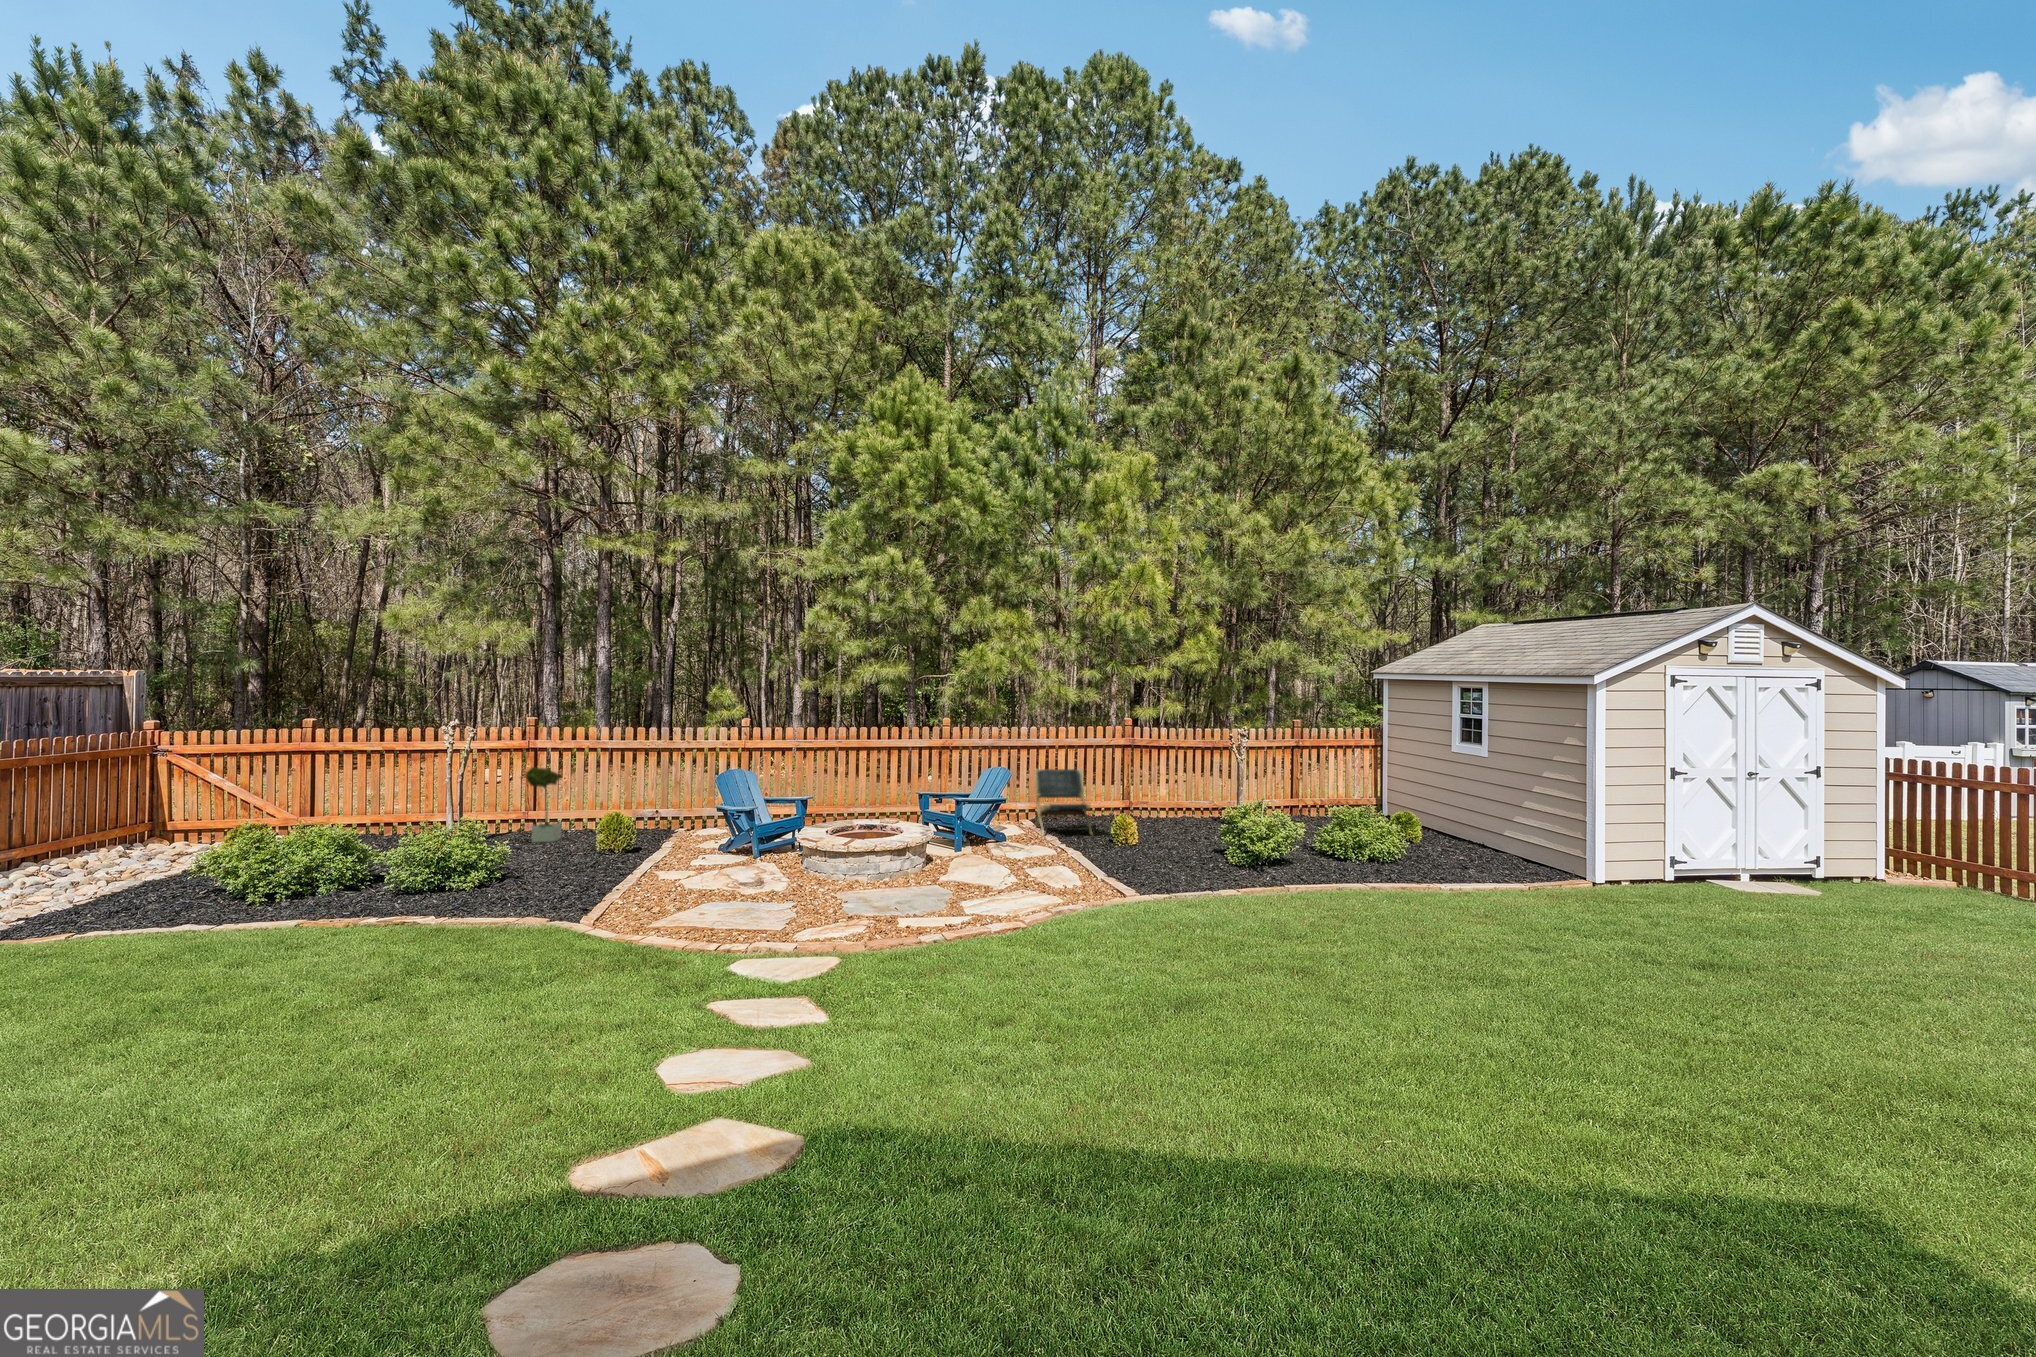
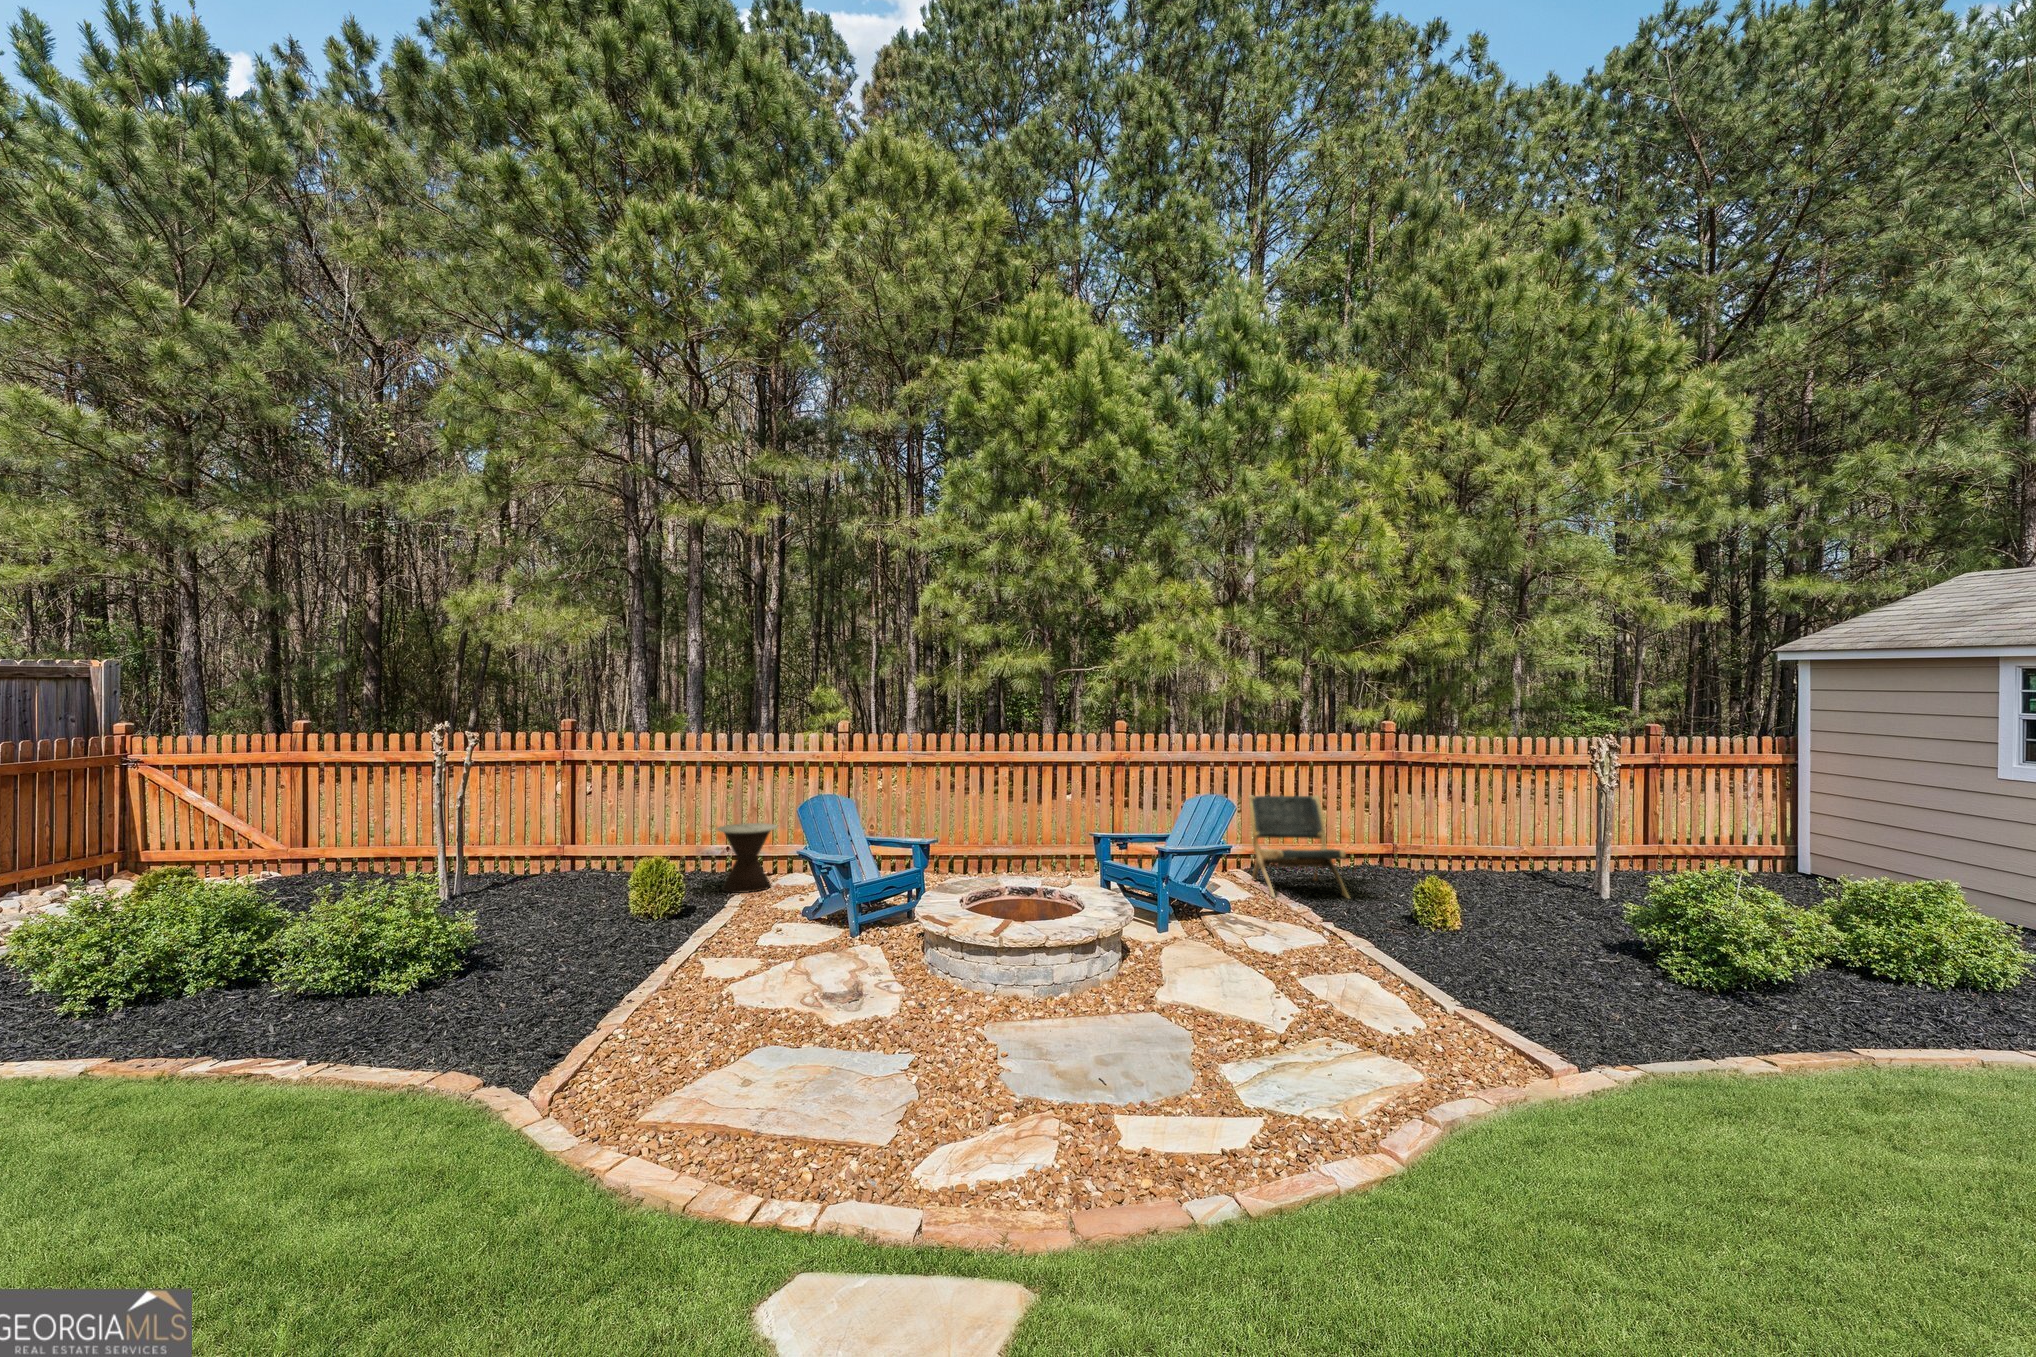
potted tree: present [526,767,561,842] -> none [558,786,606,890]
side table: none [649,793,695,841] -> present [717,823,777,893]

